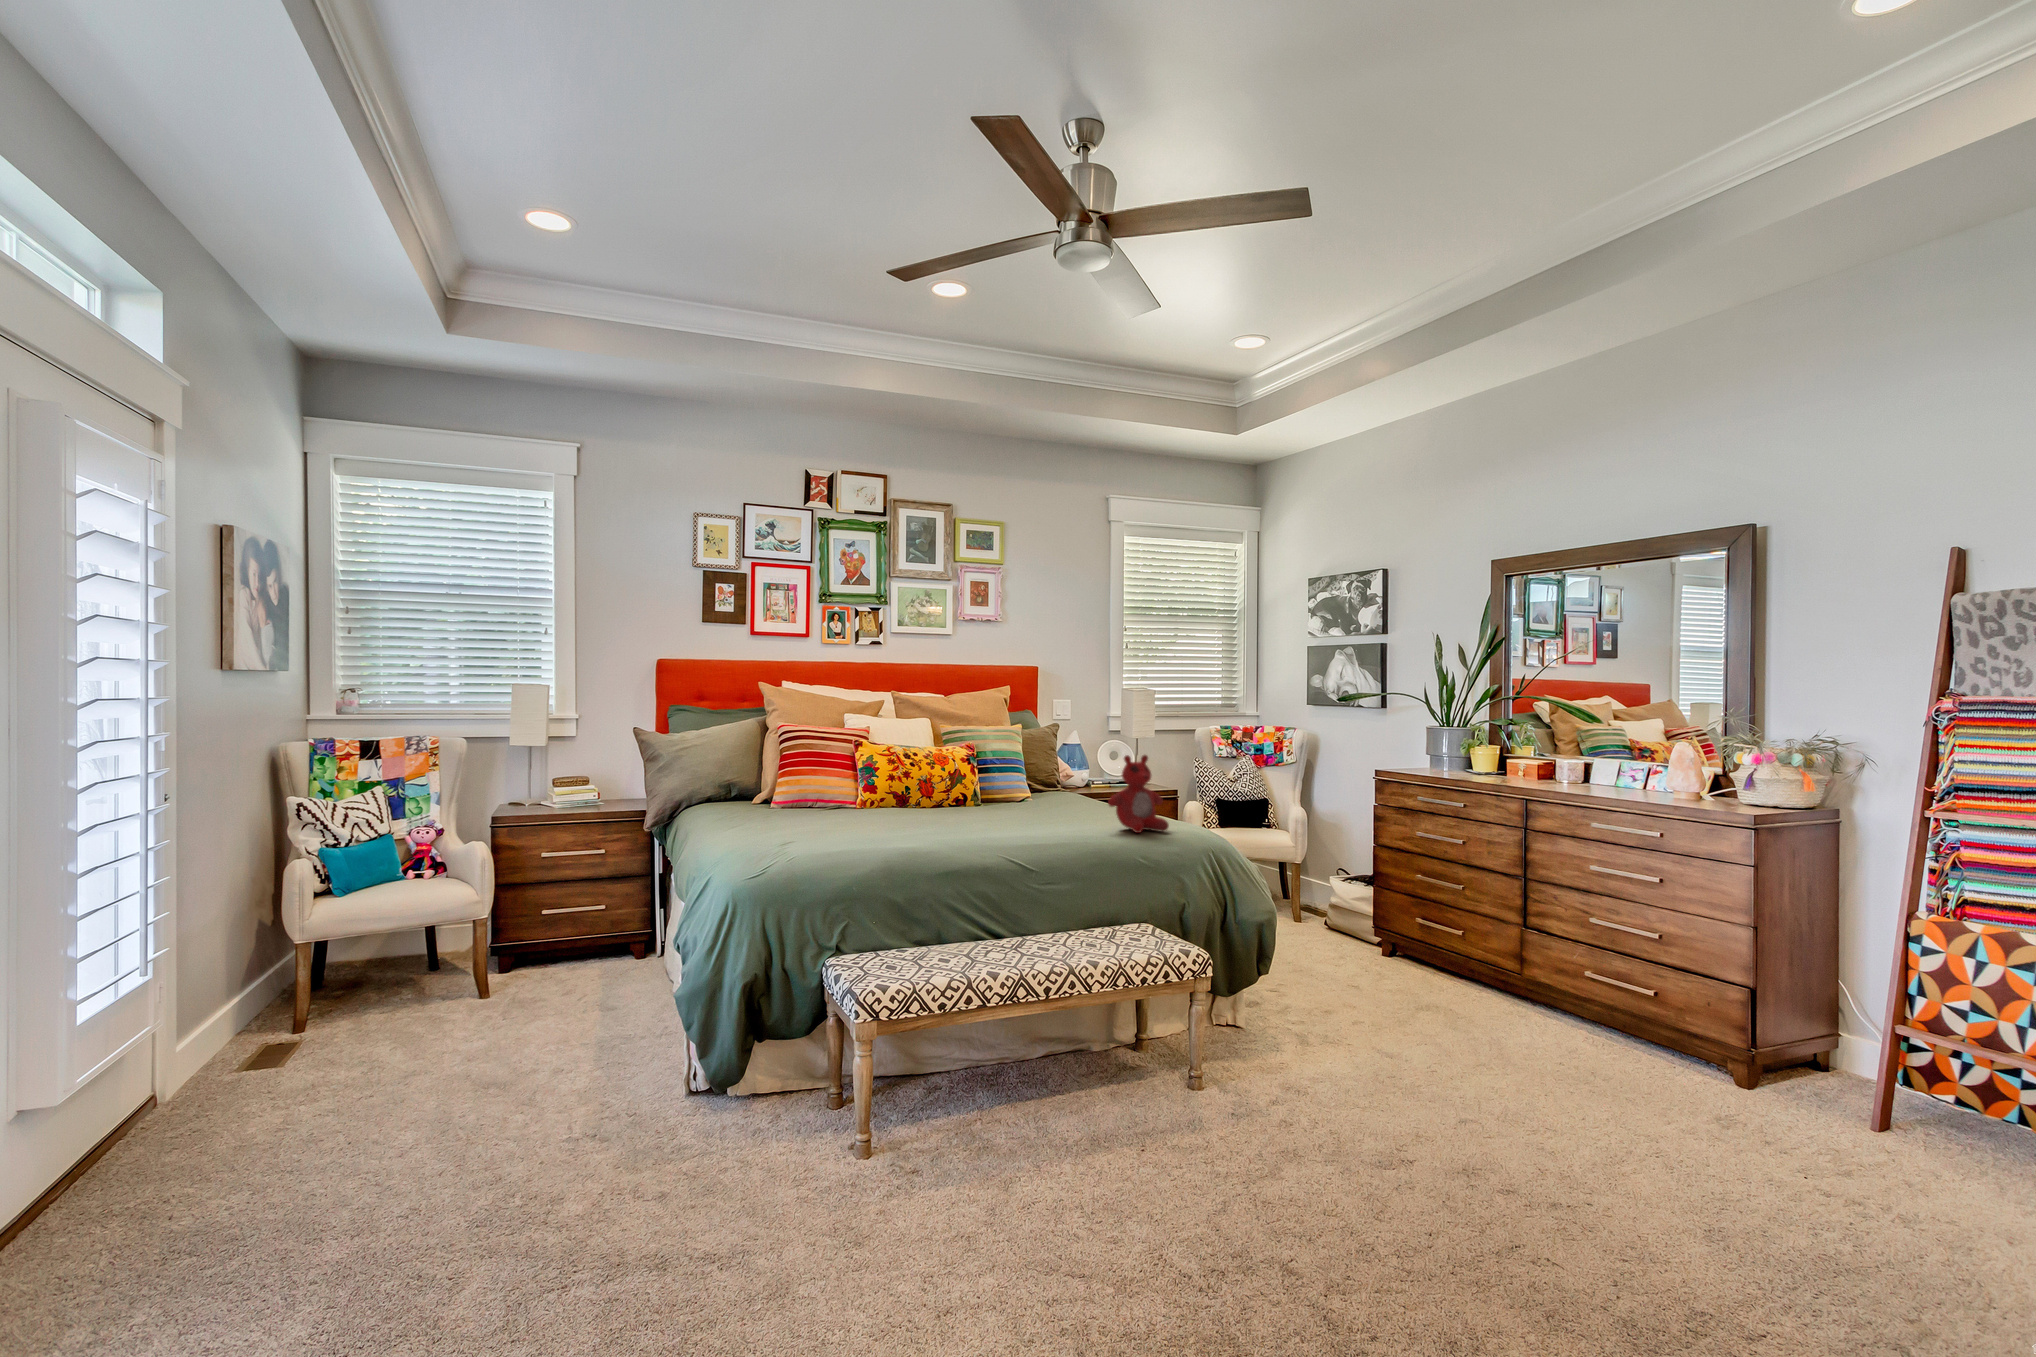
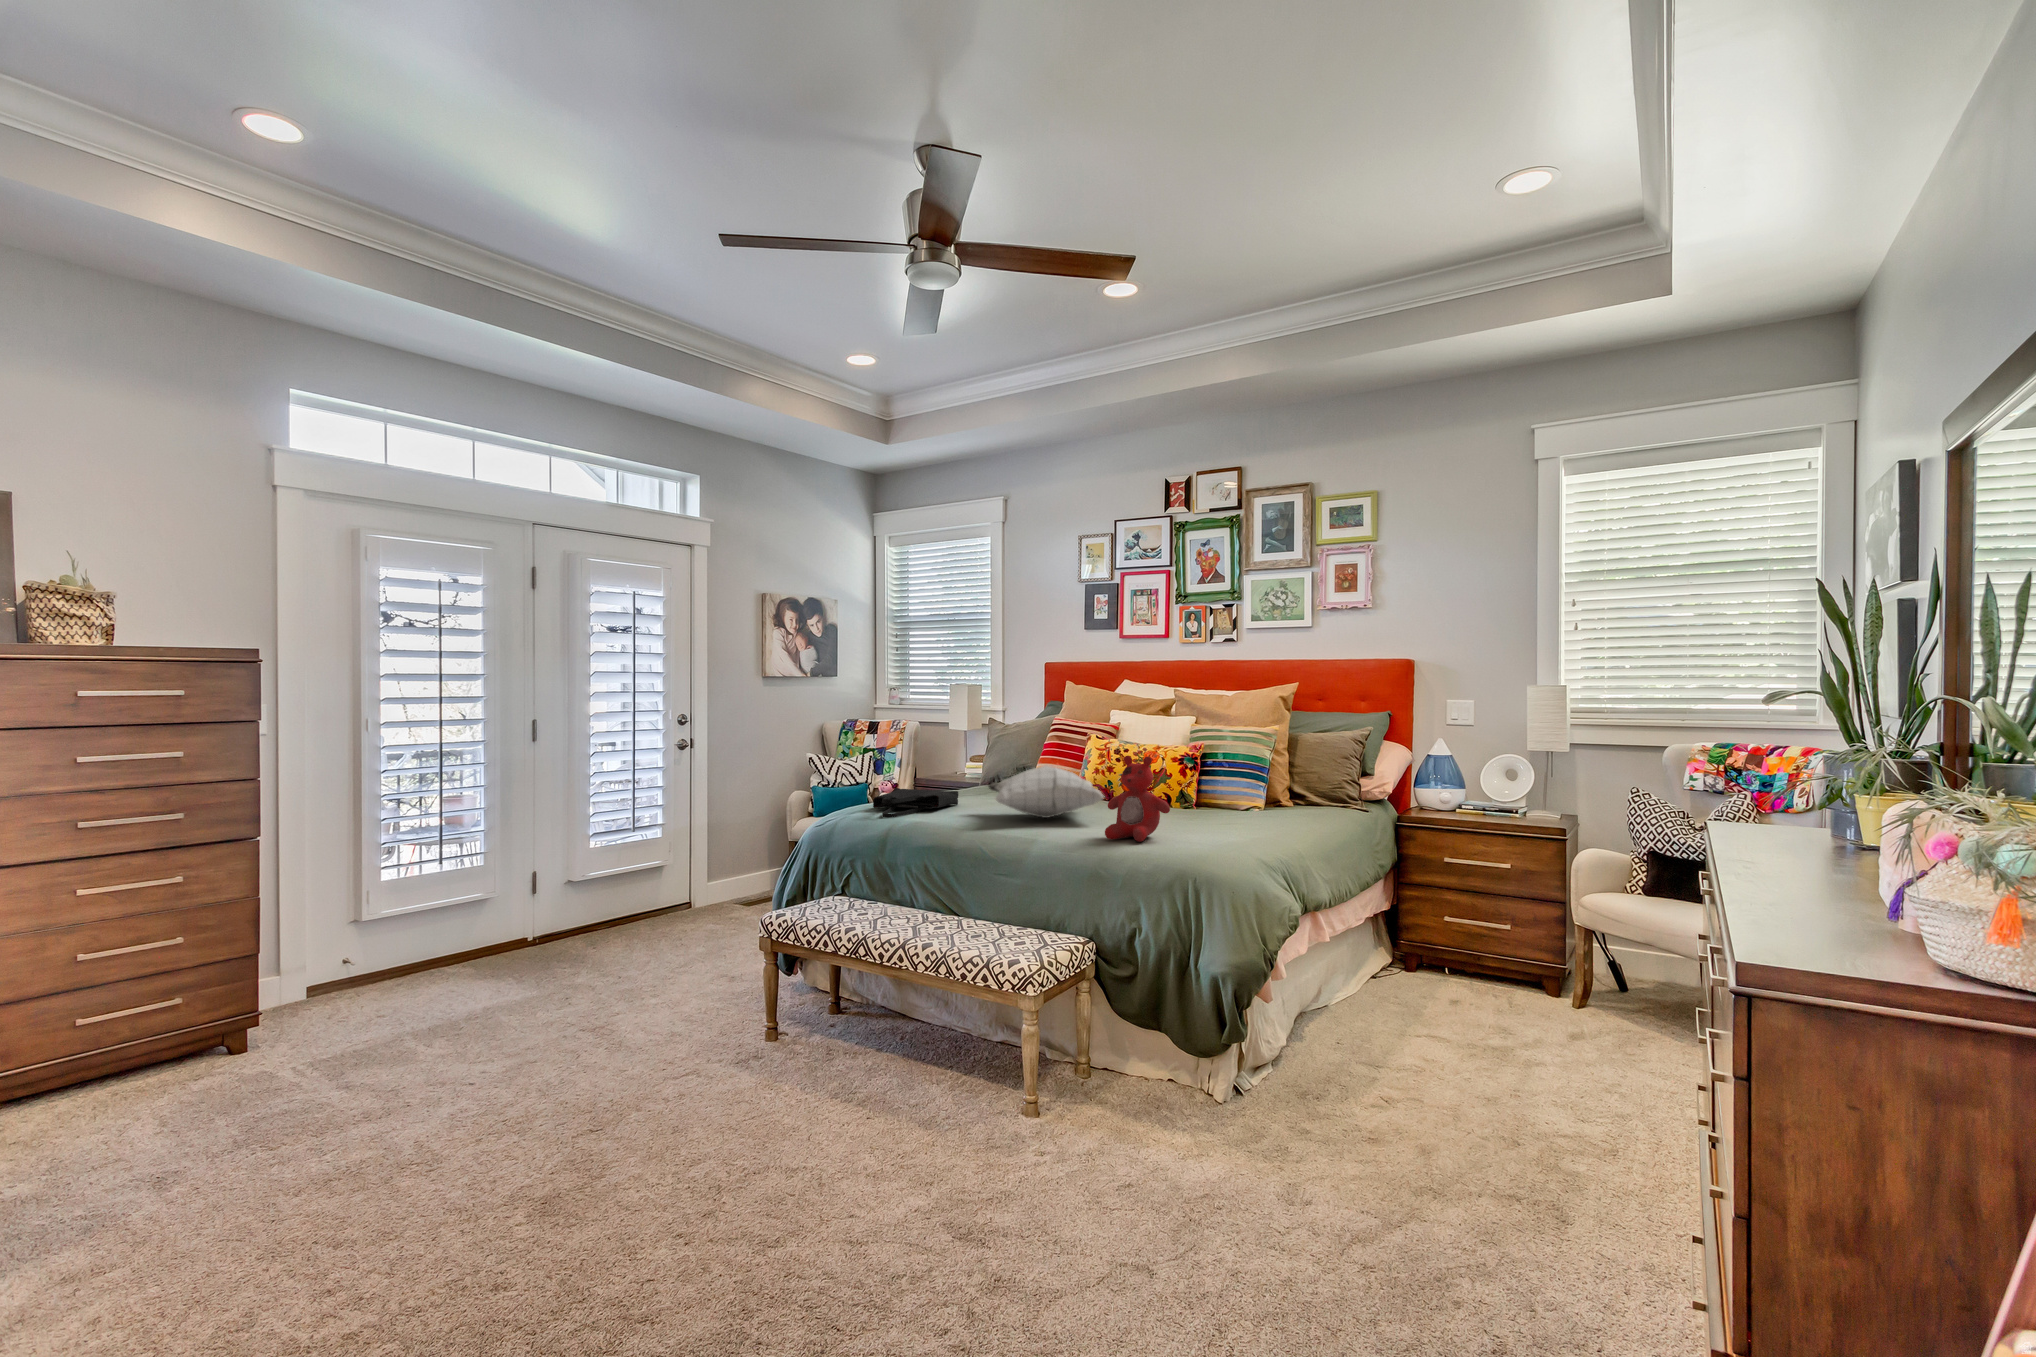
pillow: none [899,772,1058,828] -> present [989,765,1105,818]
tote bag: none [744,813,852,849] -> present [873,788,959,818]

